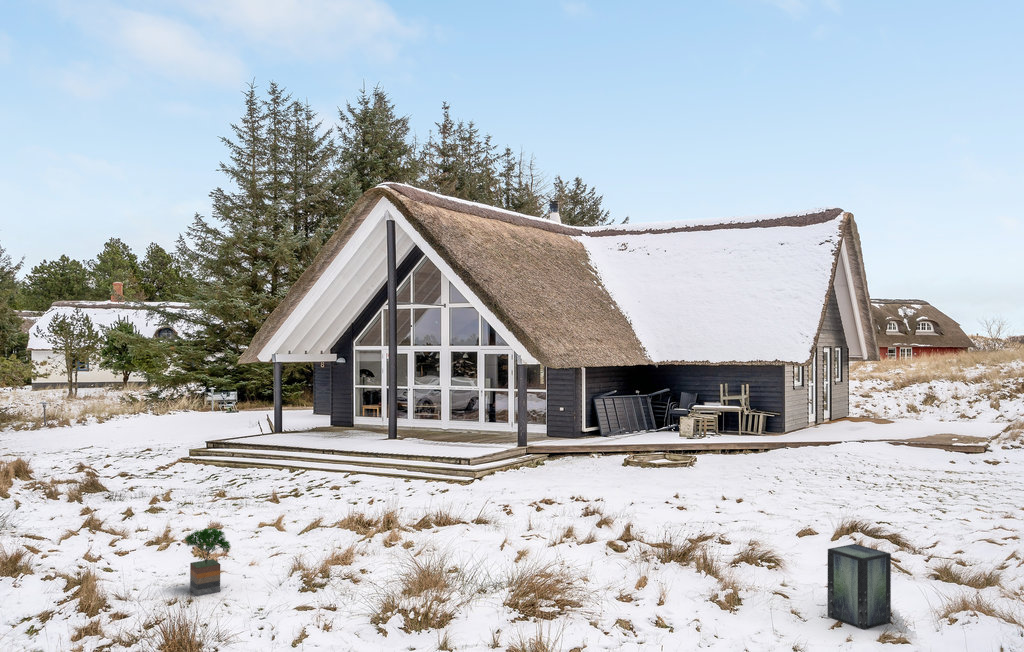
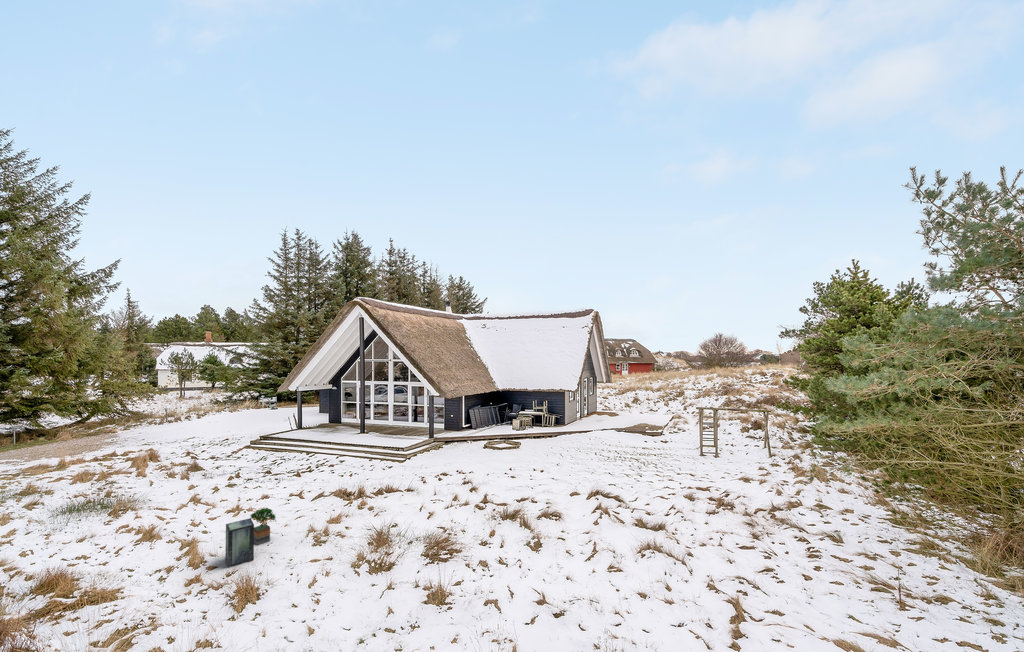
storage box: present [828,544,891,630] -> present [225,518,254,568]

